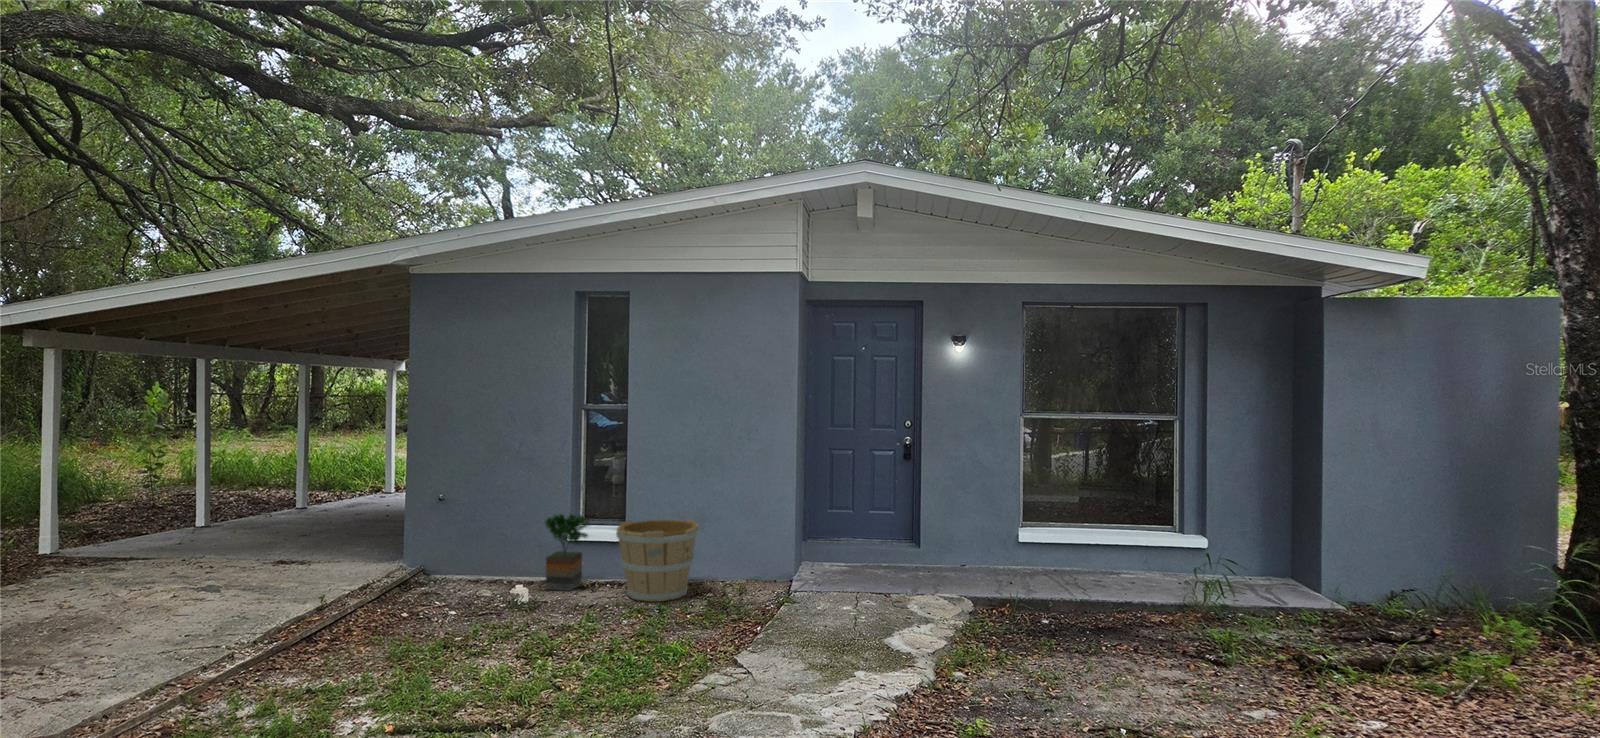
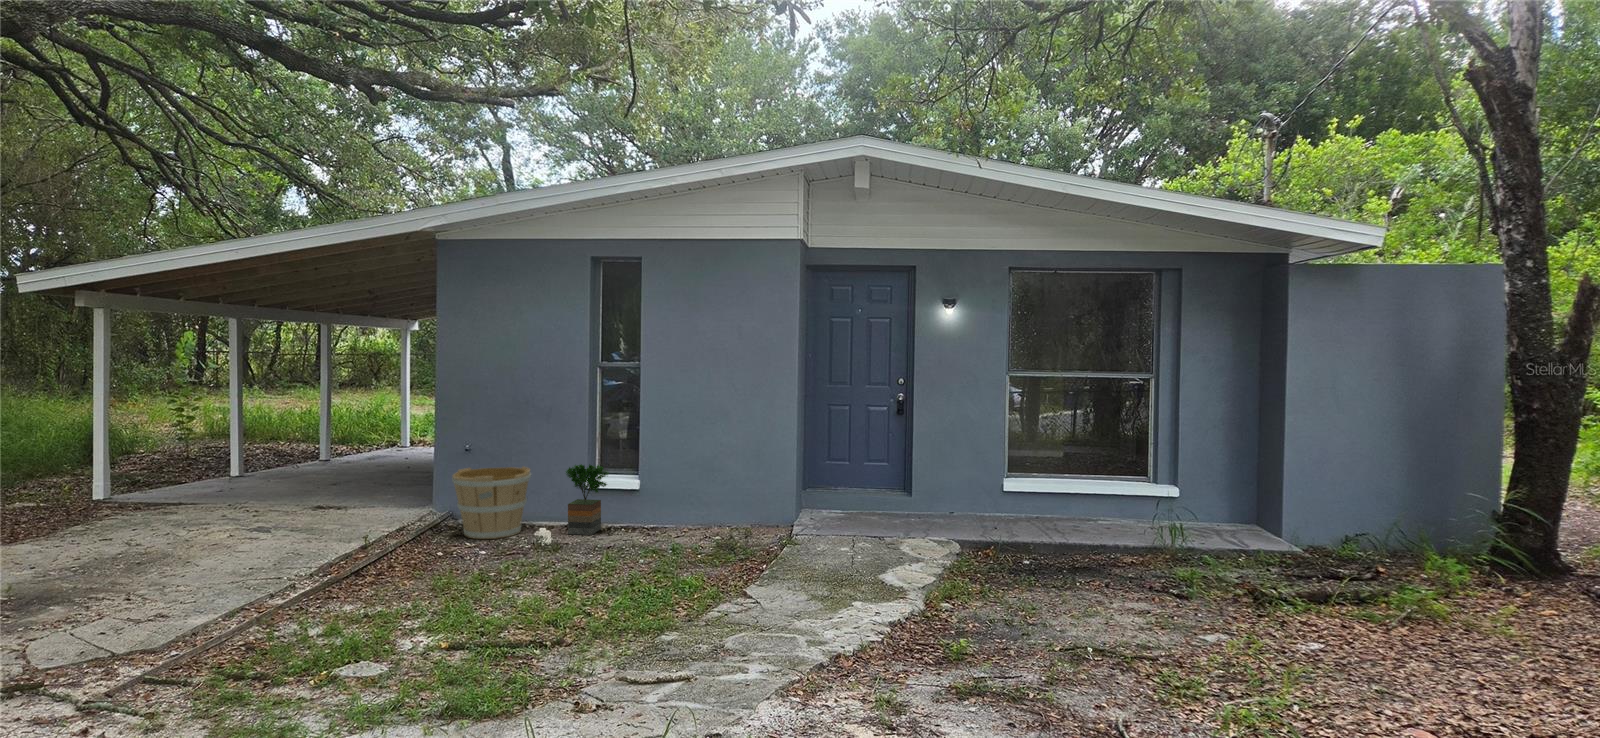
wooden bucket: present [616,519,699,602] -> present [452,467,531,539]

